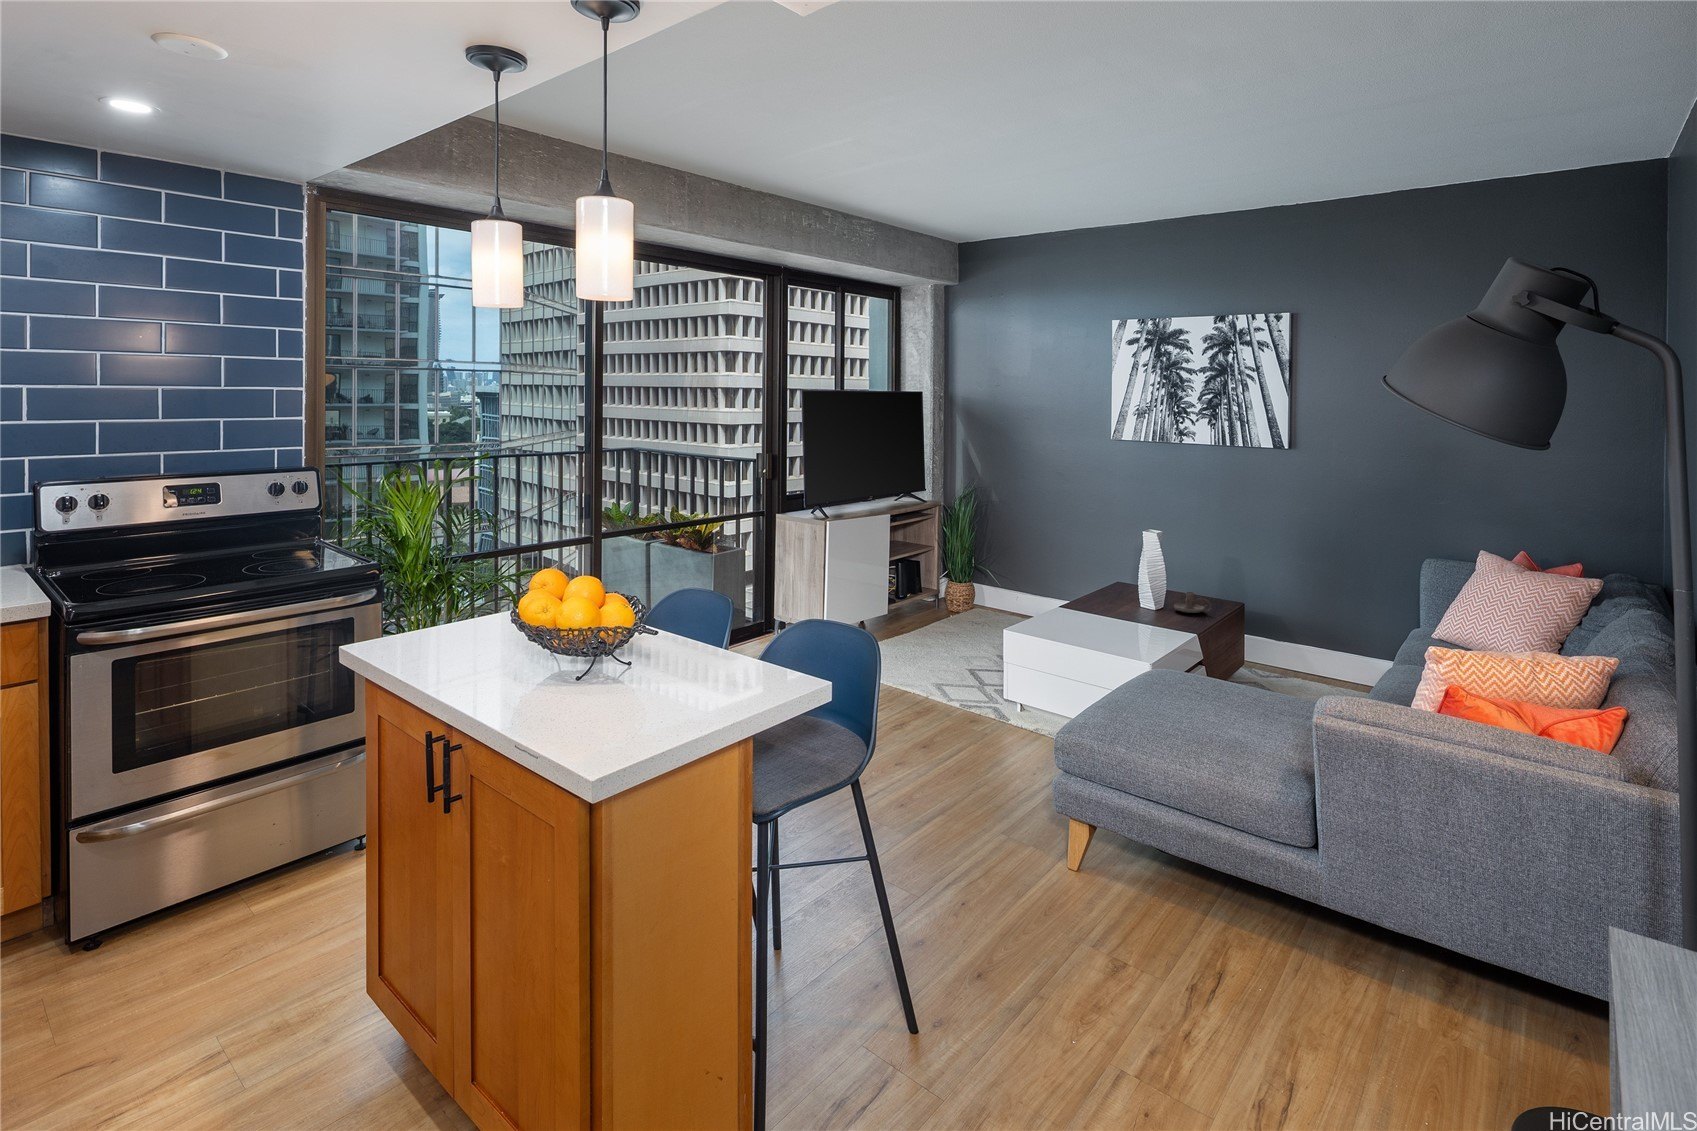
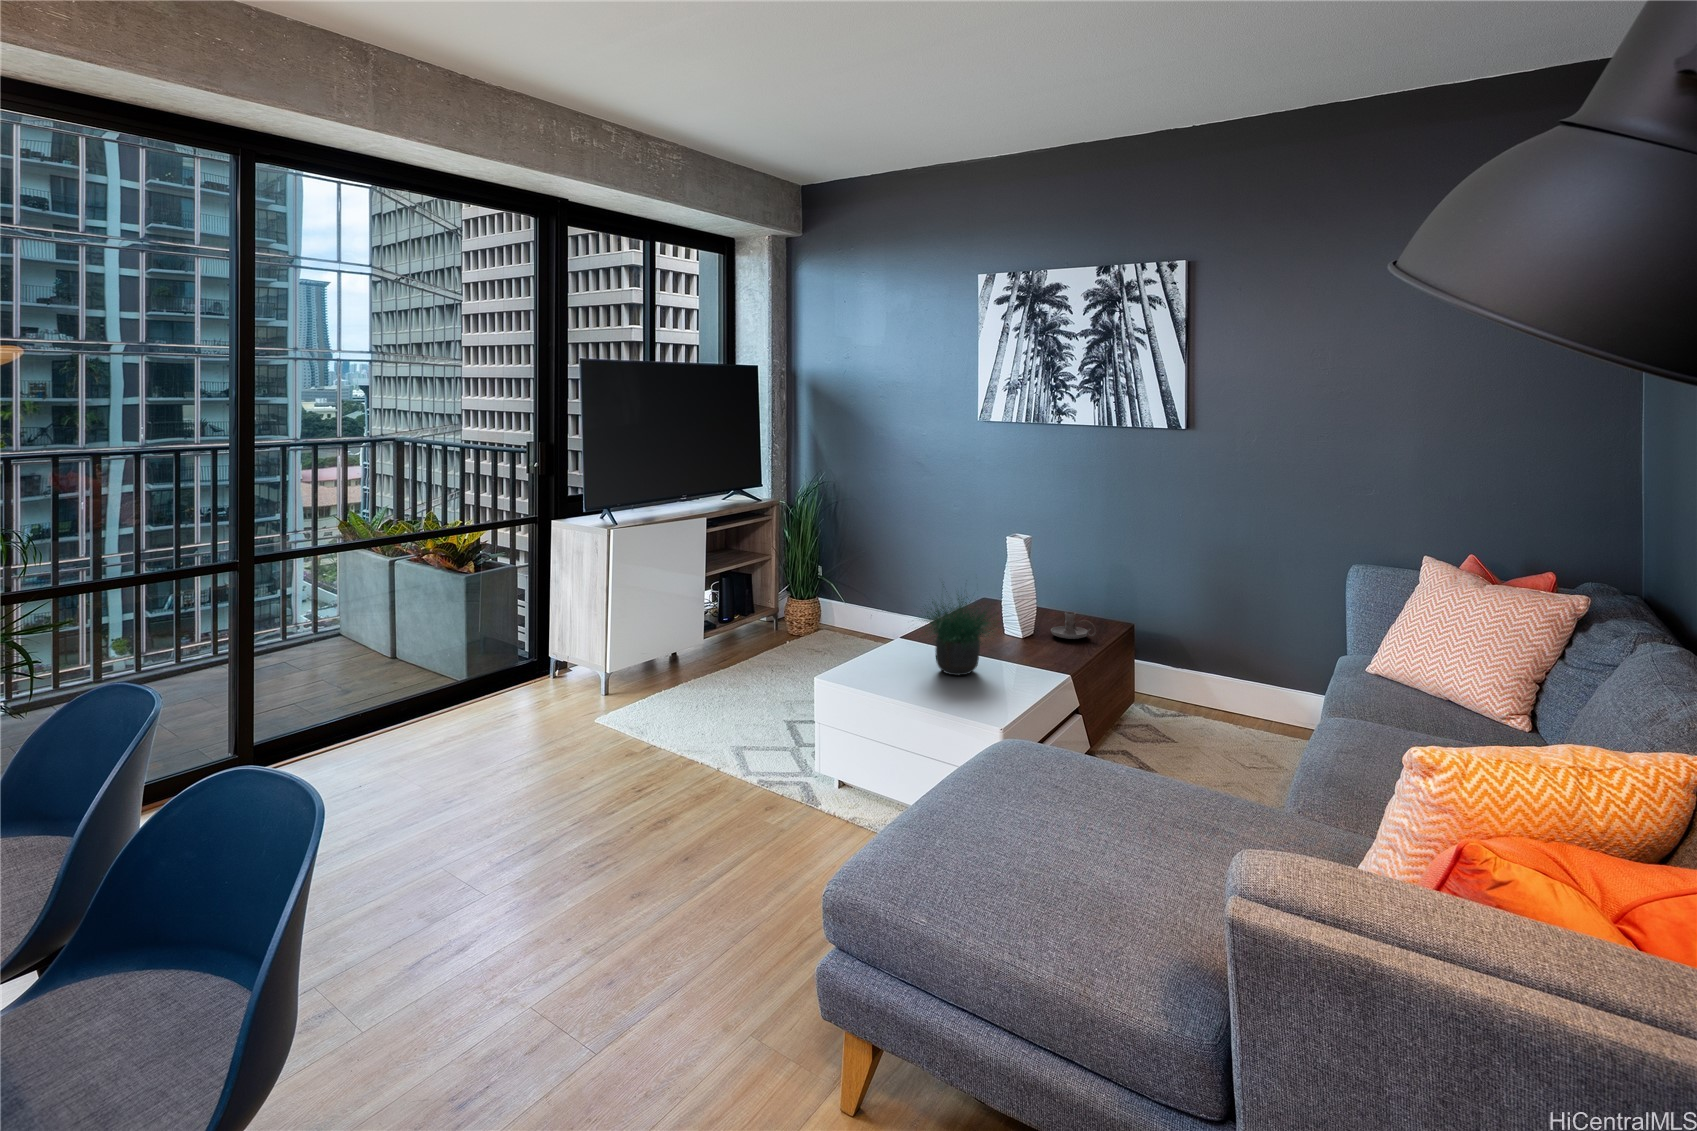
potted plant: none [1062,556,1144,634] -> present [924,595,994,675]

